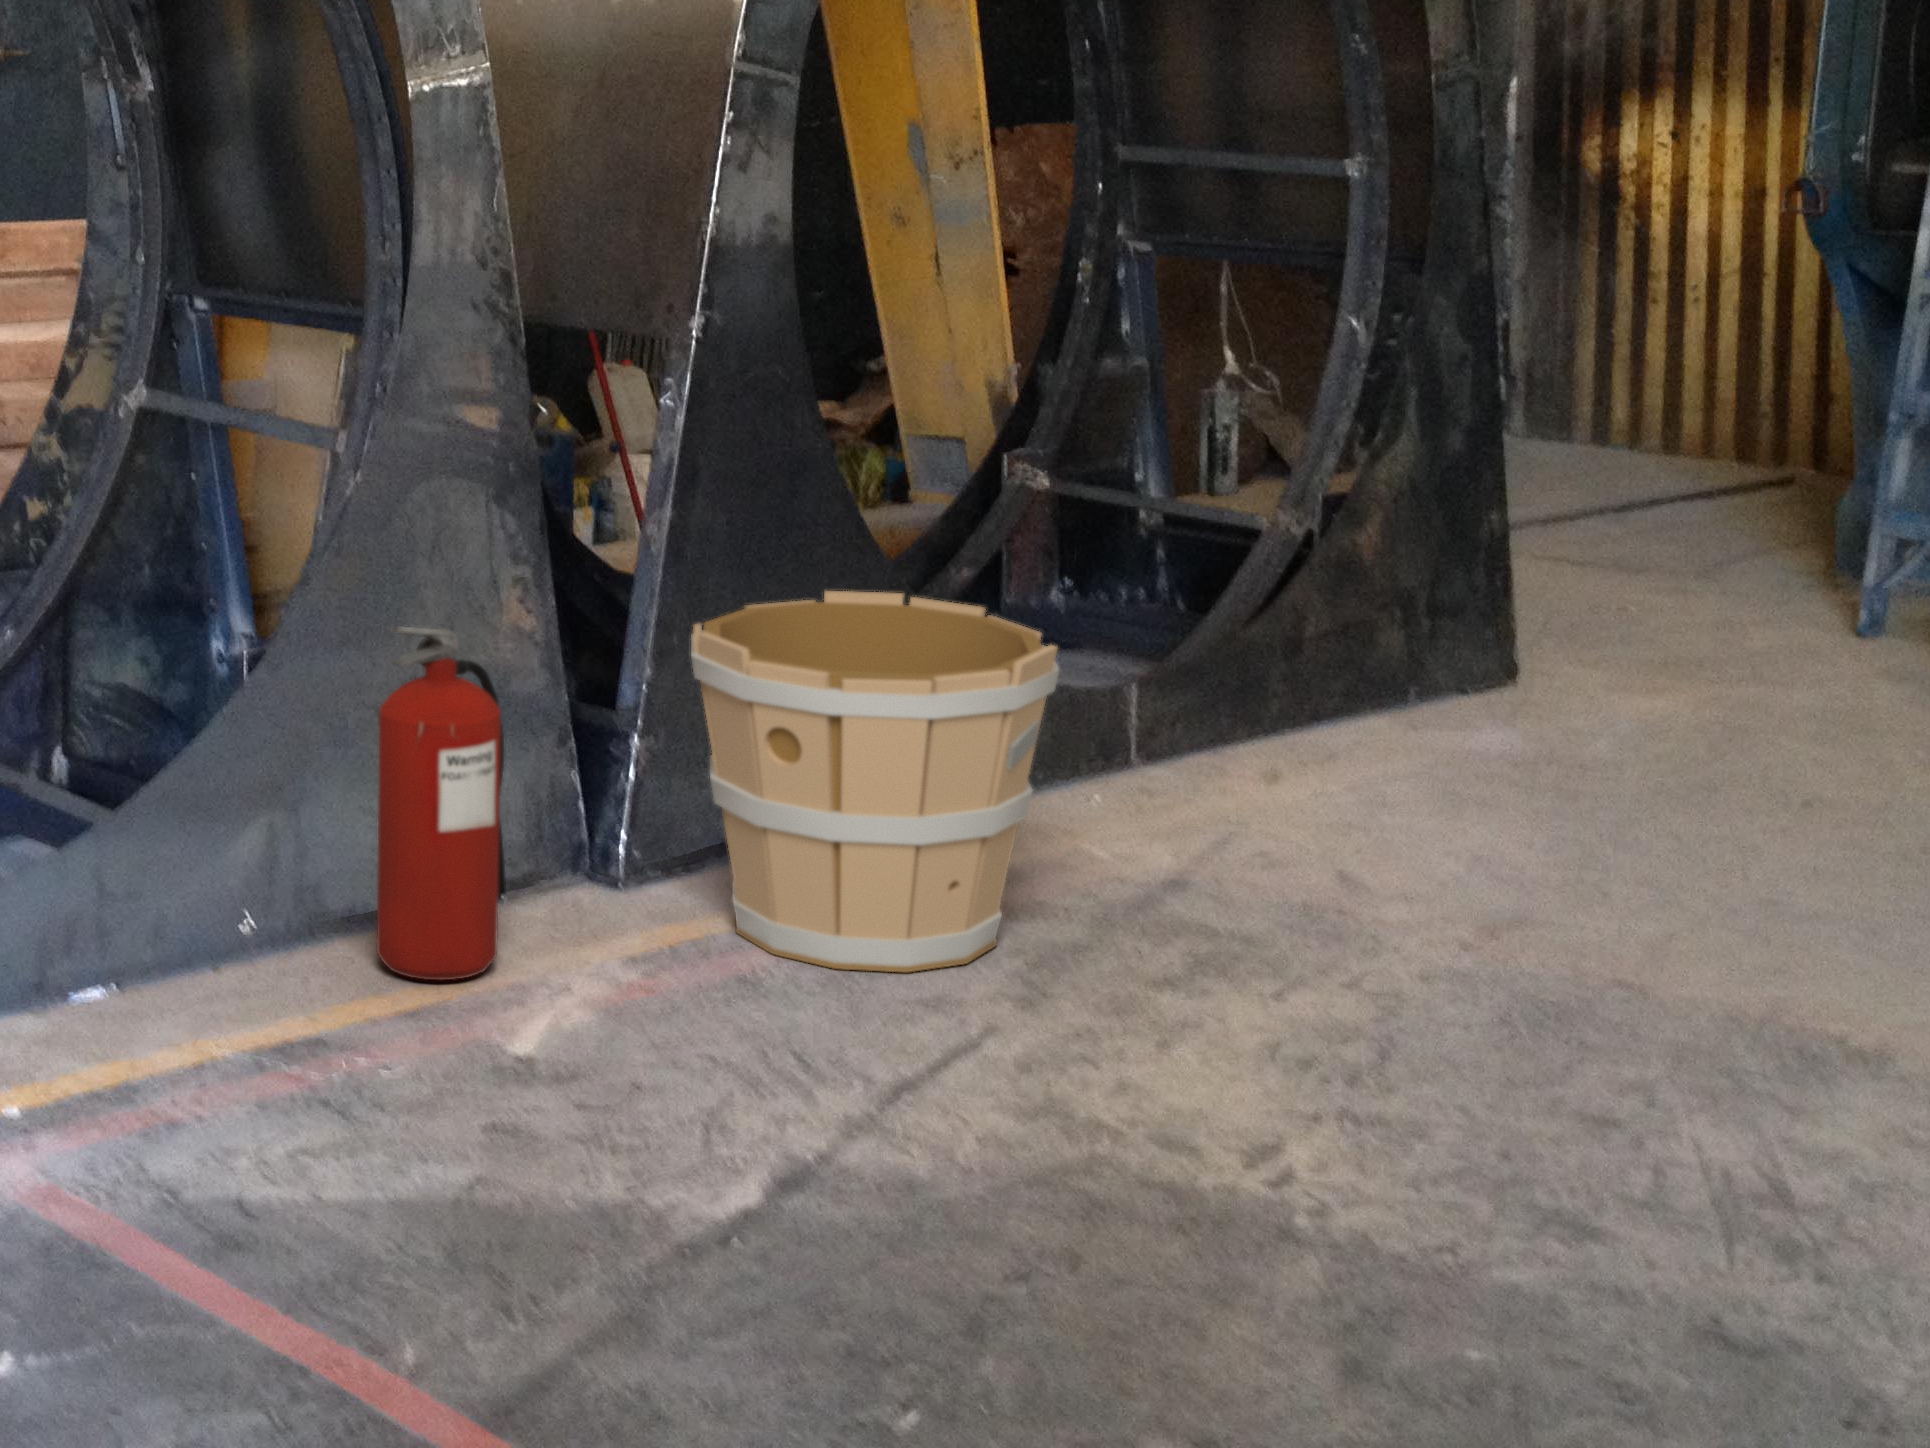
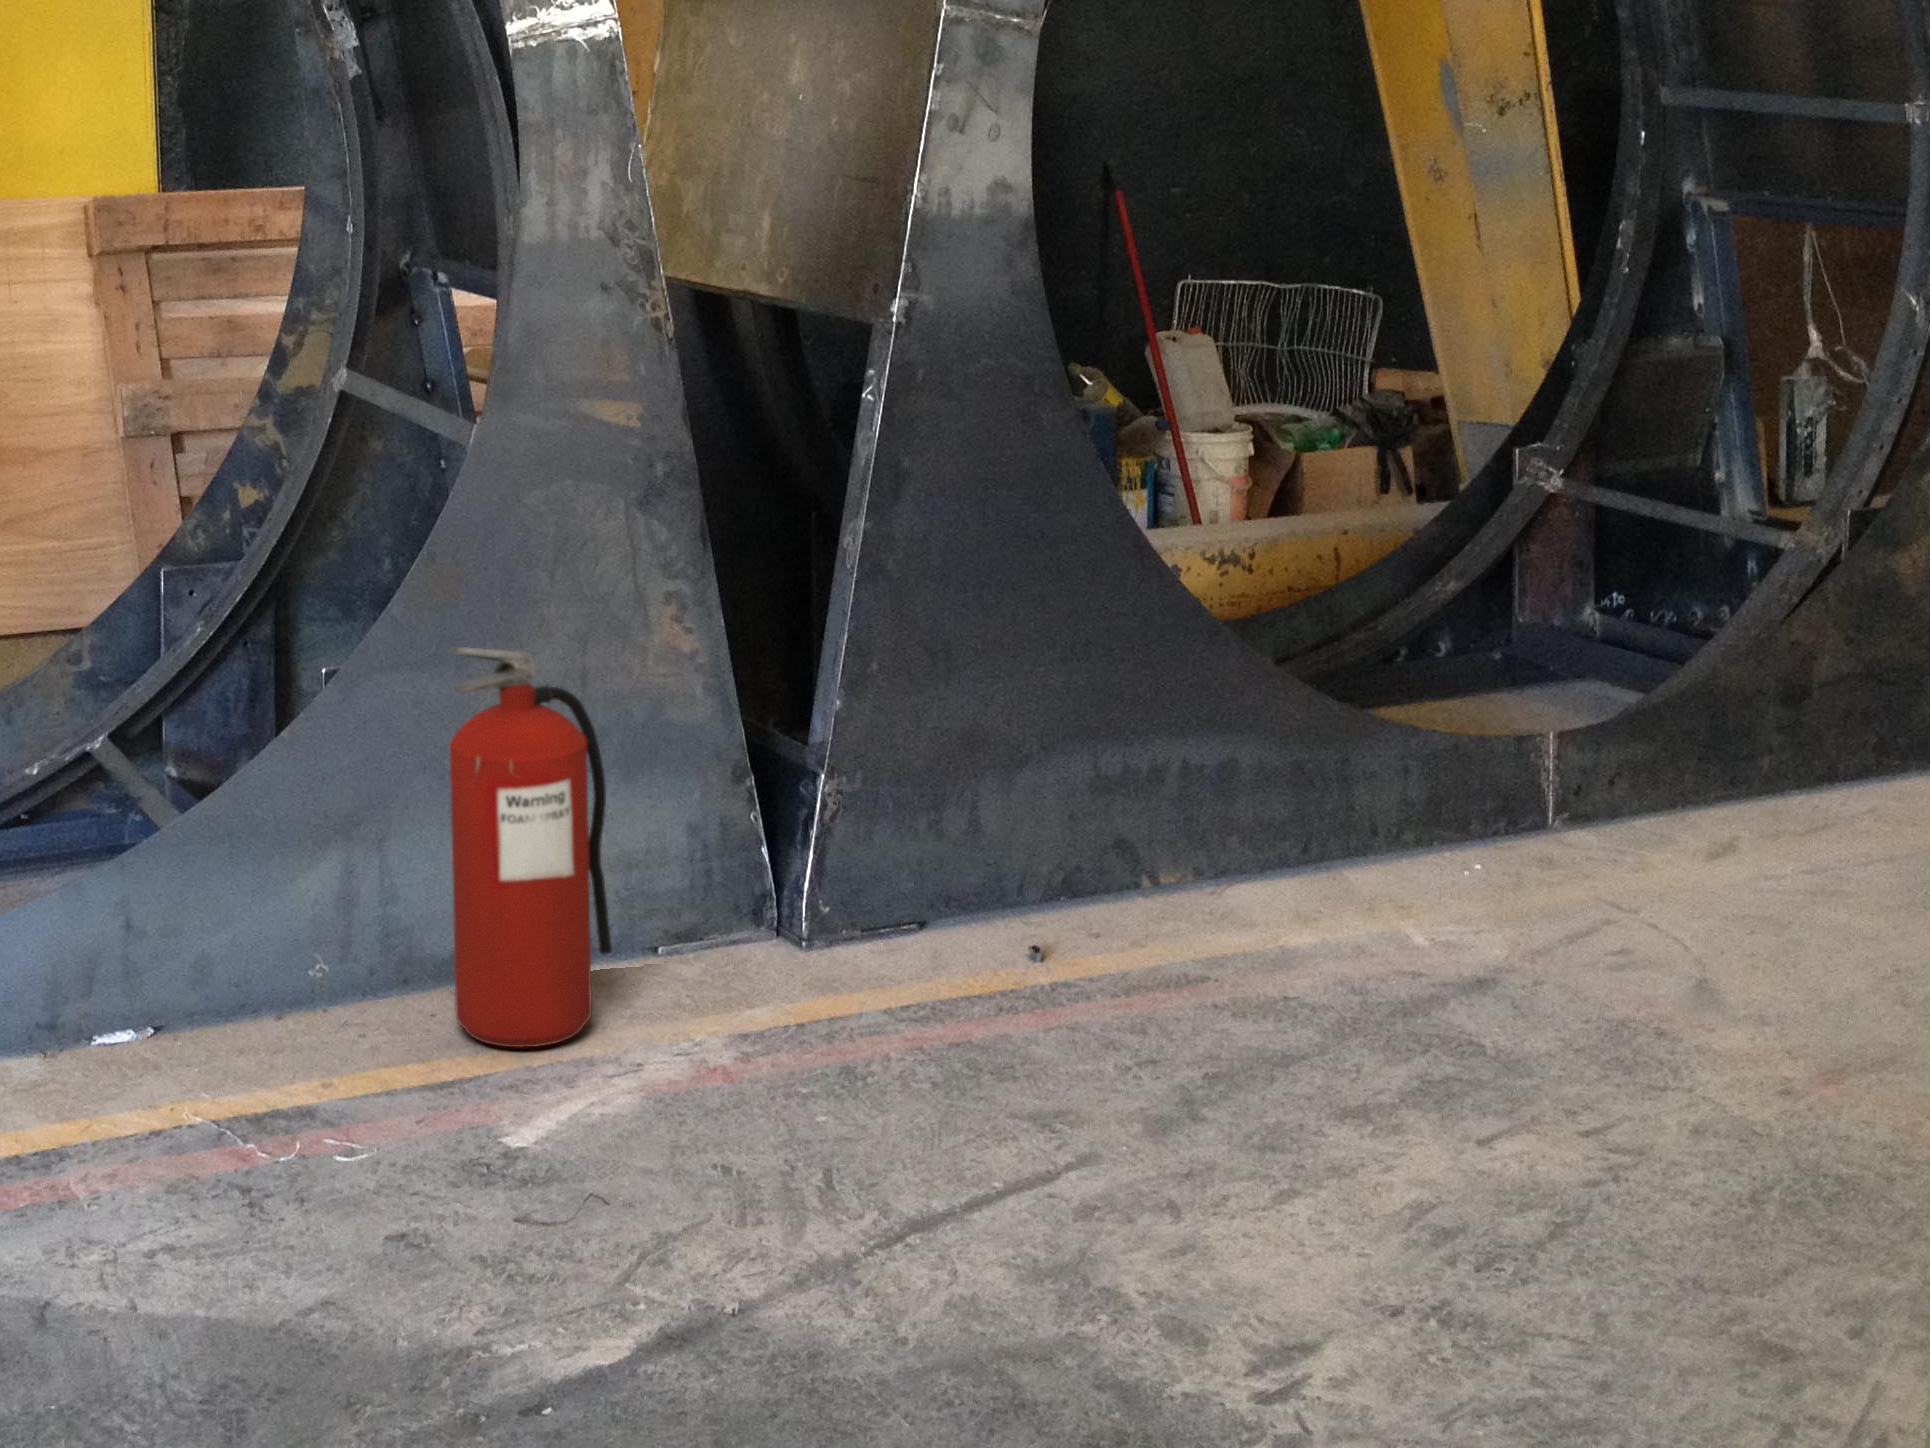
wooden bucket: present [691,591,1059,972] -> none [835,616,1277,1074]

